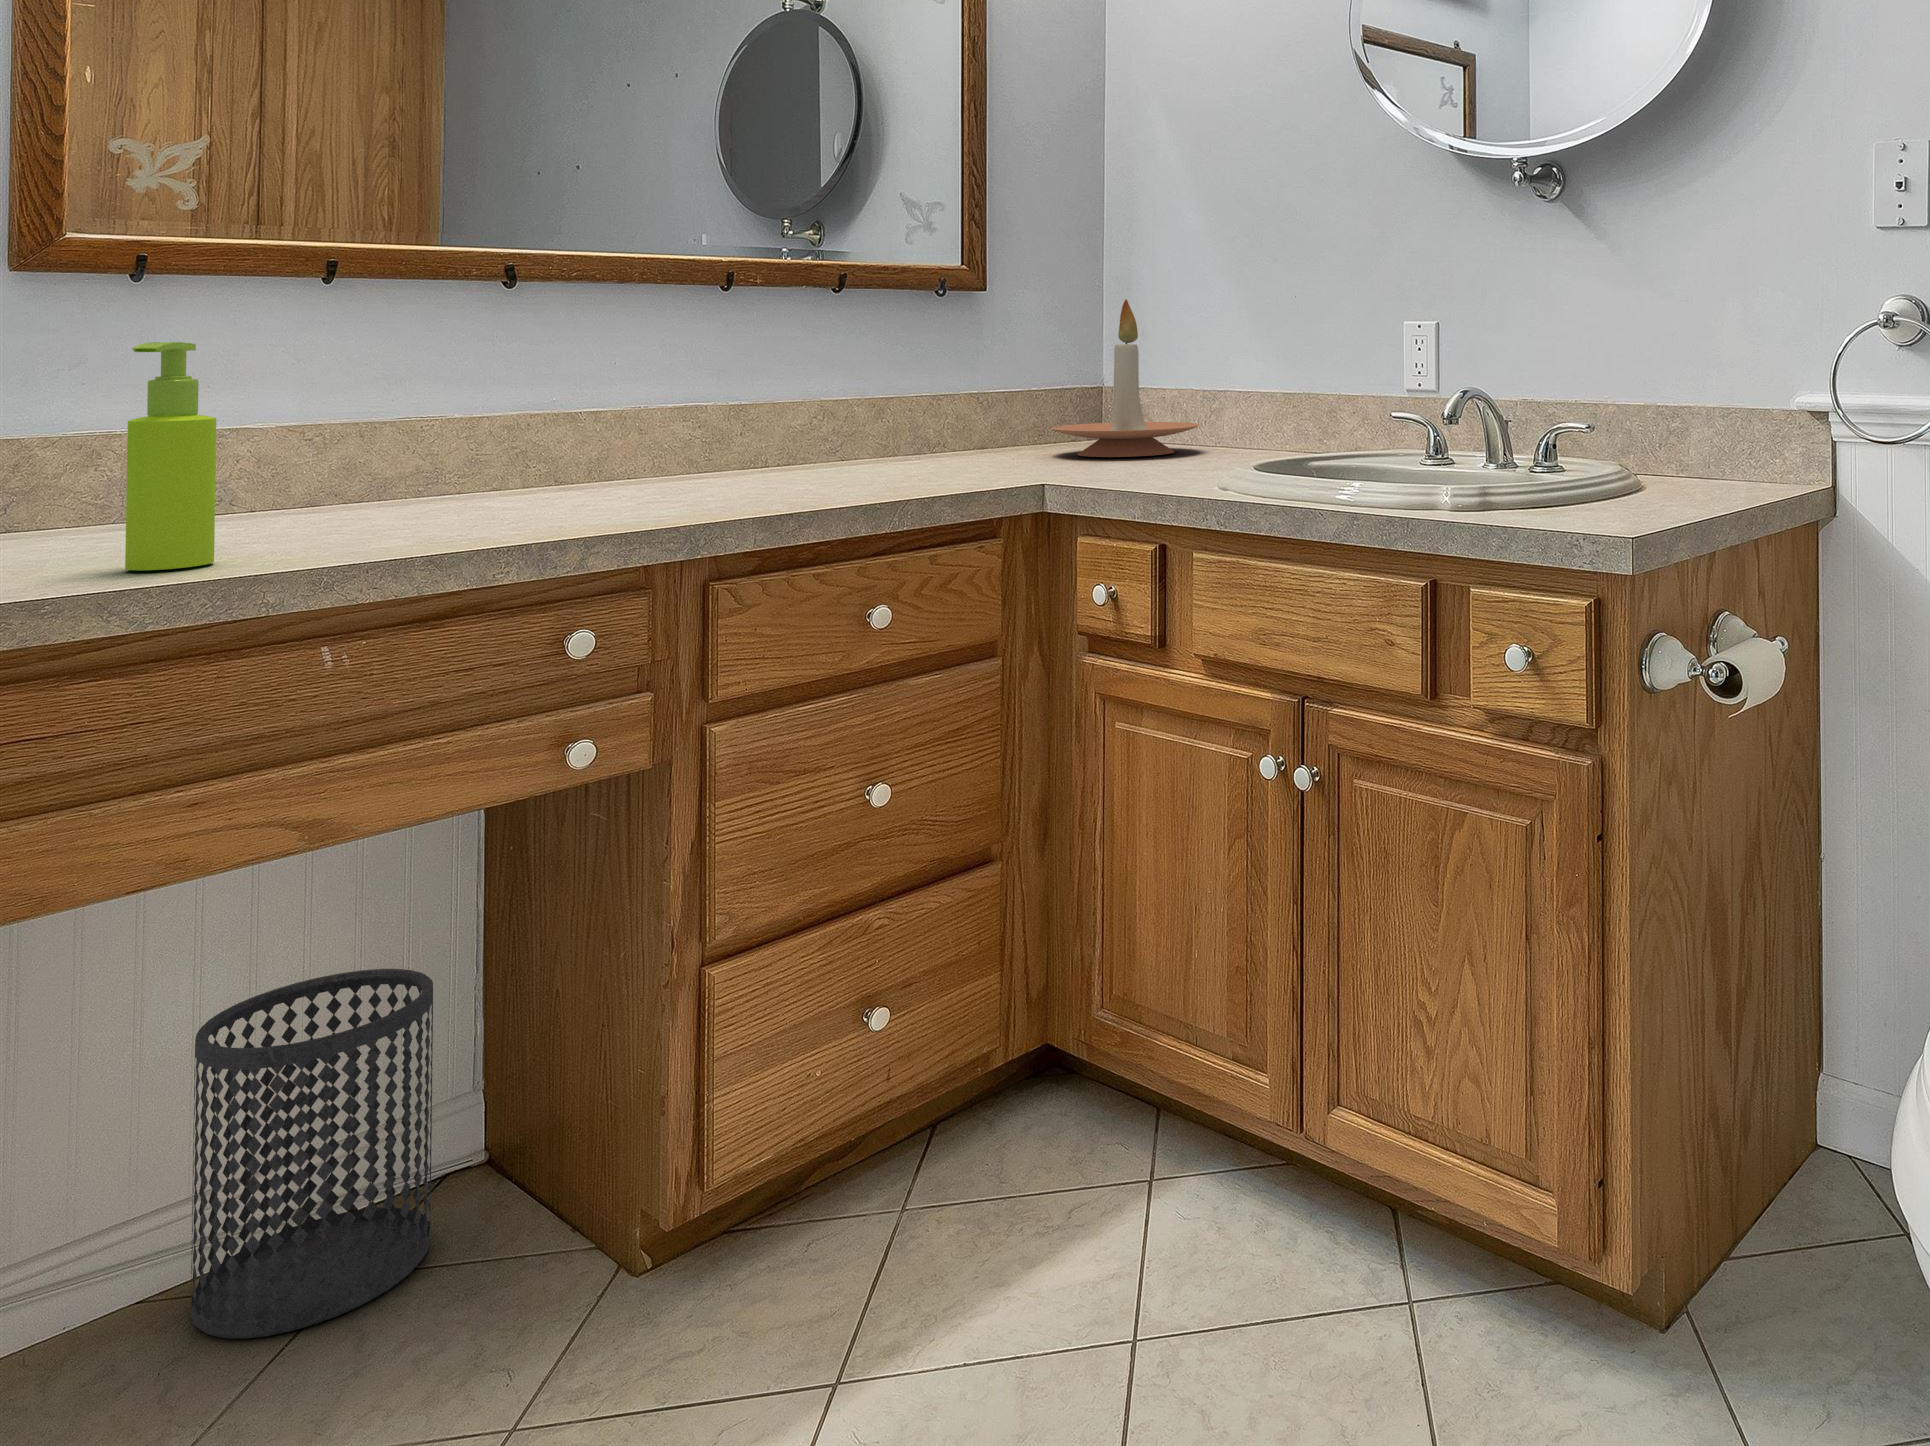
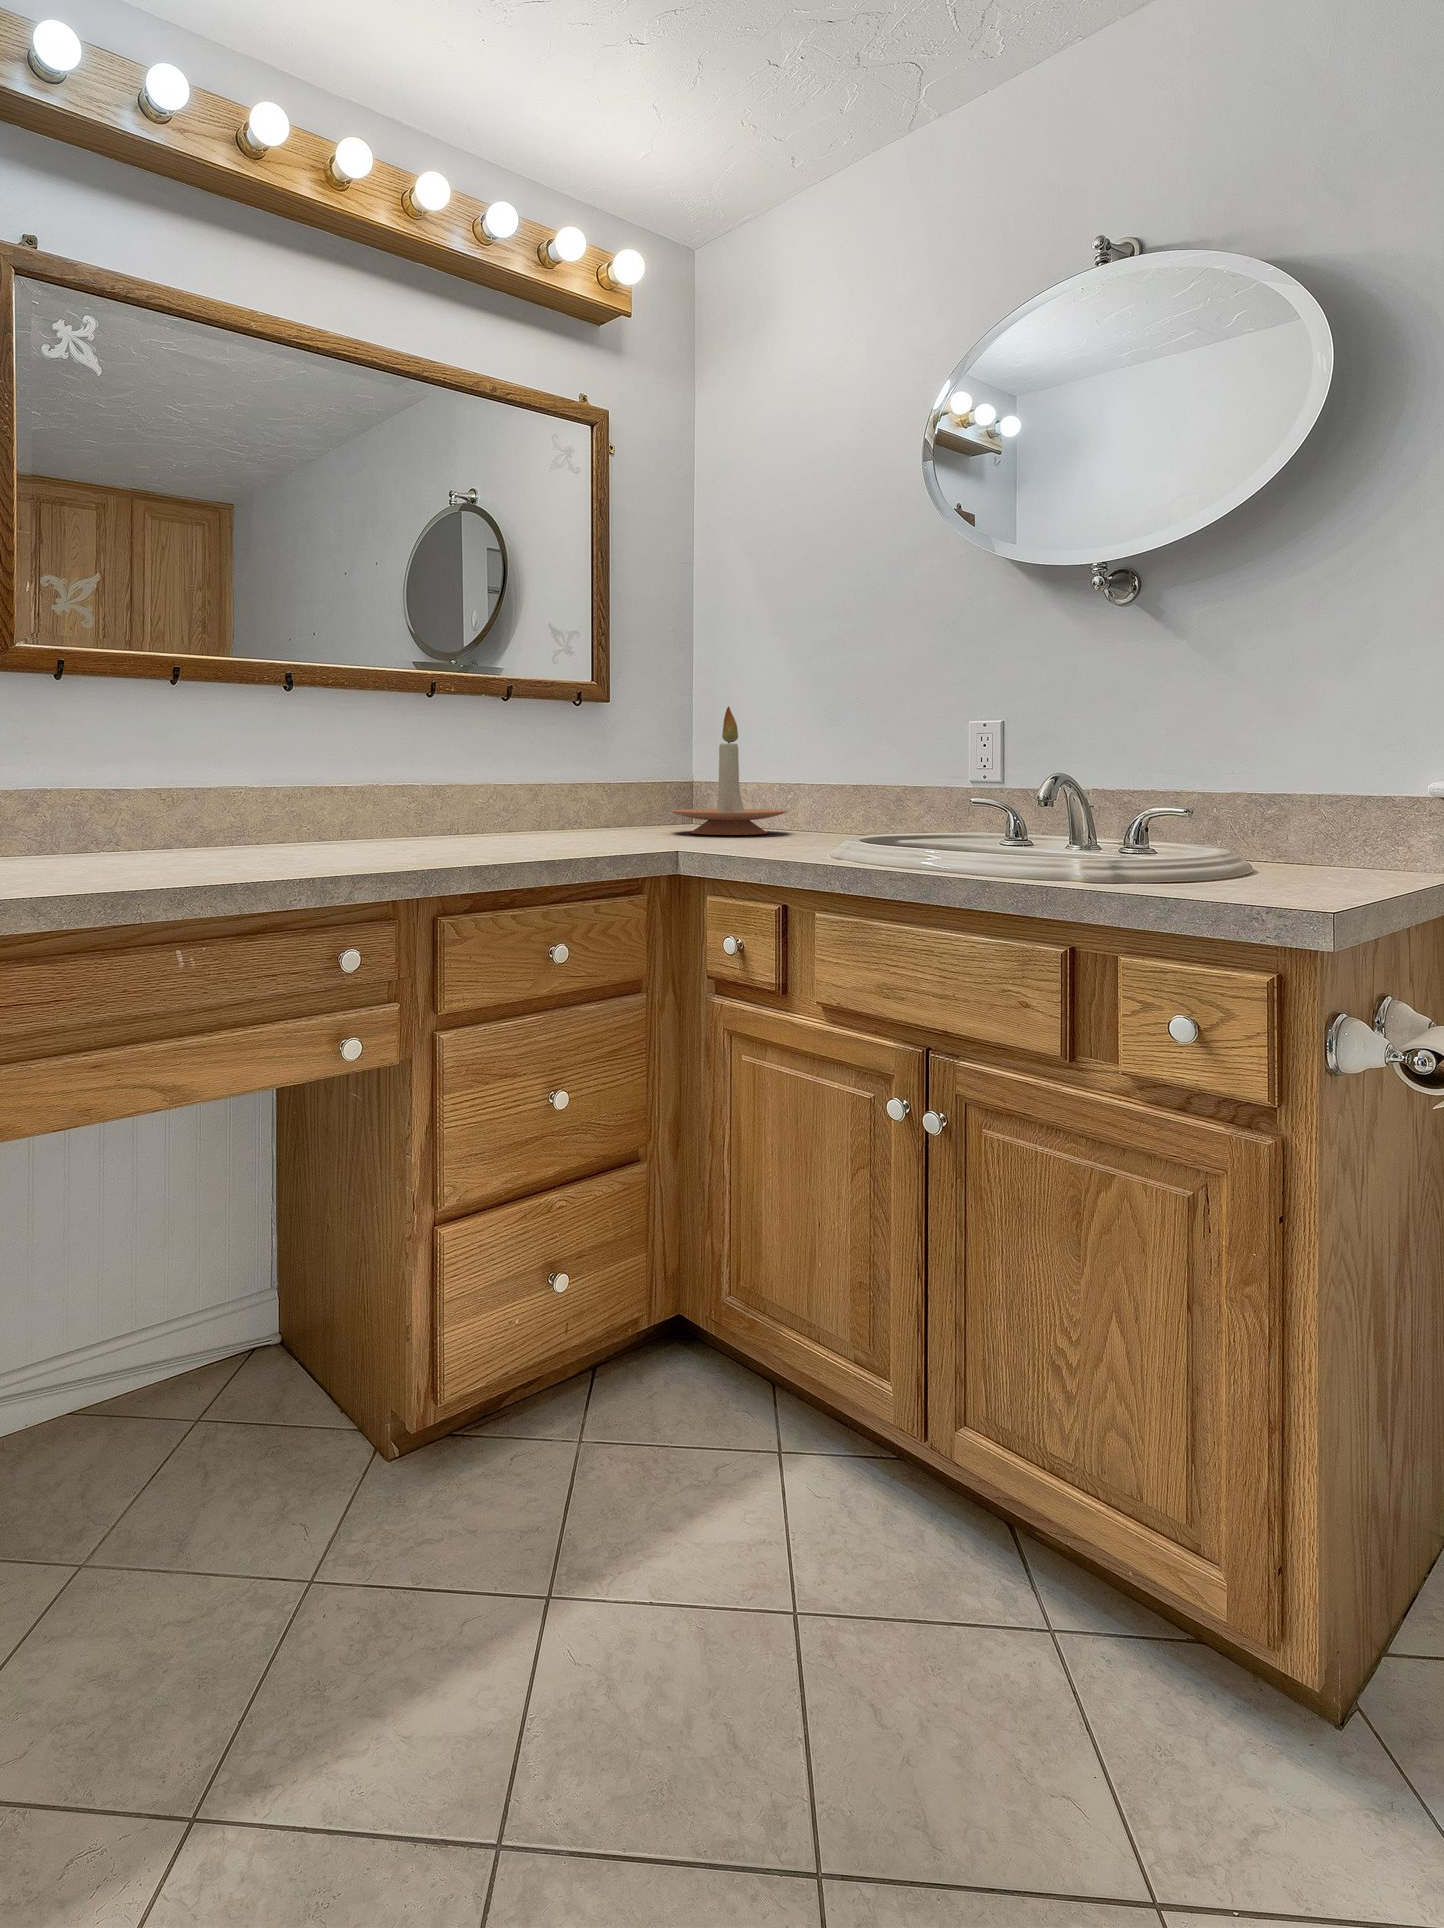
soap dispenser: present [125,342,216,571] -> none [44,707,101,884]
wastebasket: present [191,969,433,1339] -> none [98,1195,248,1462]

